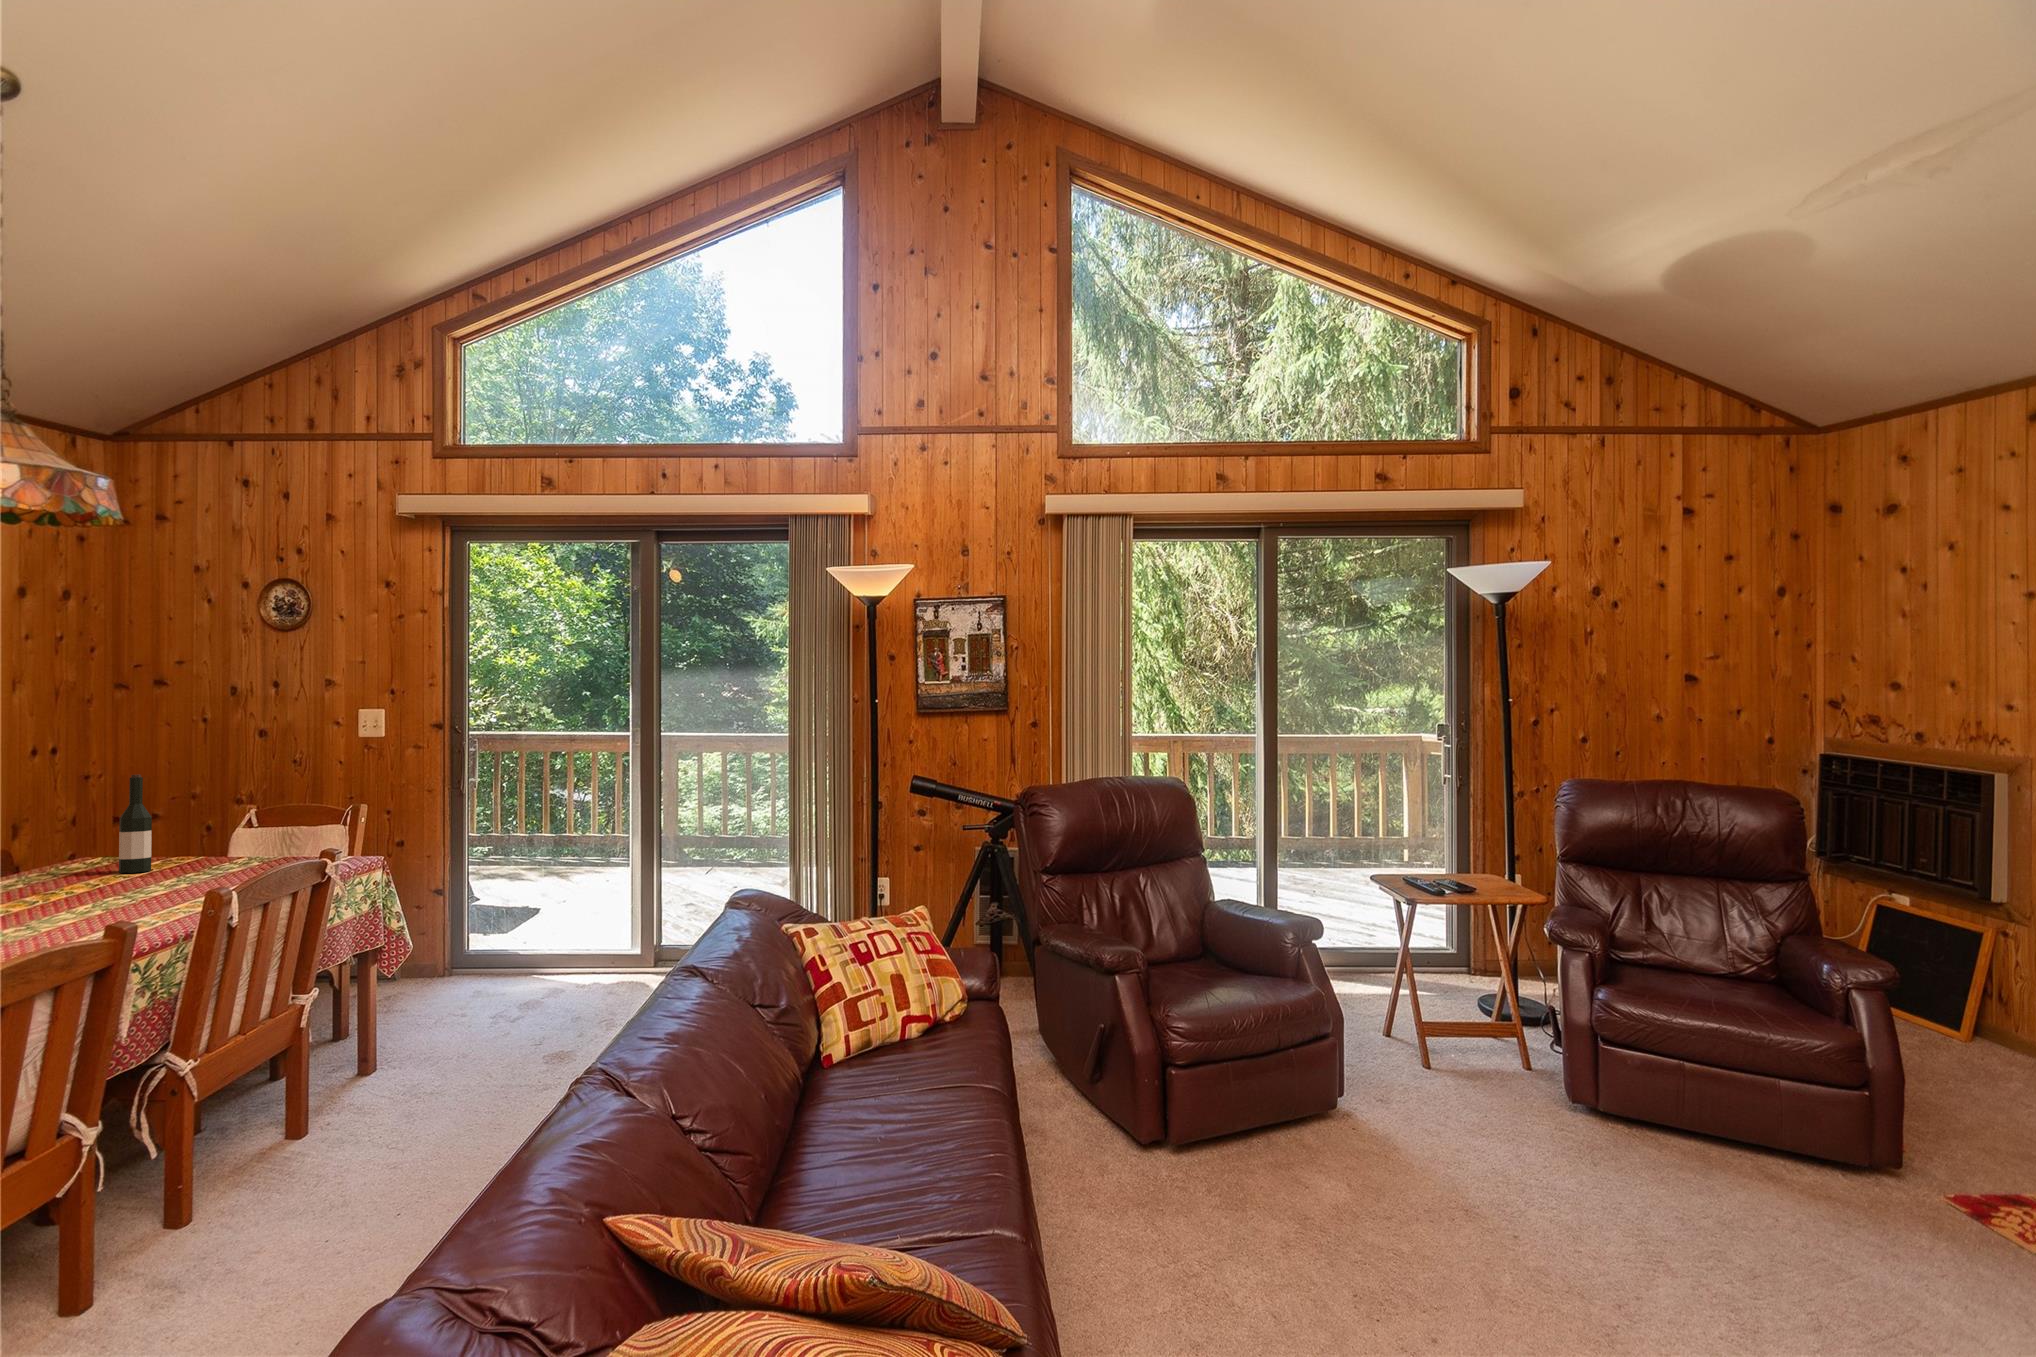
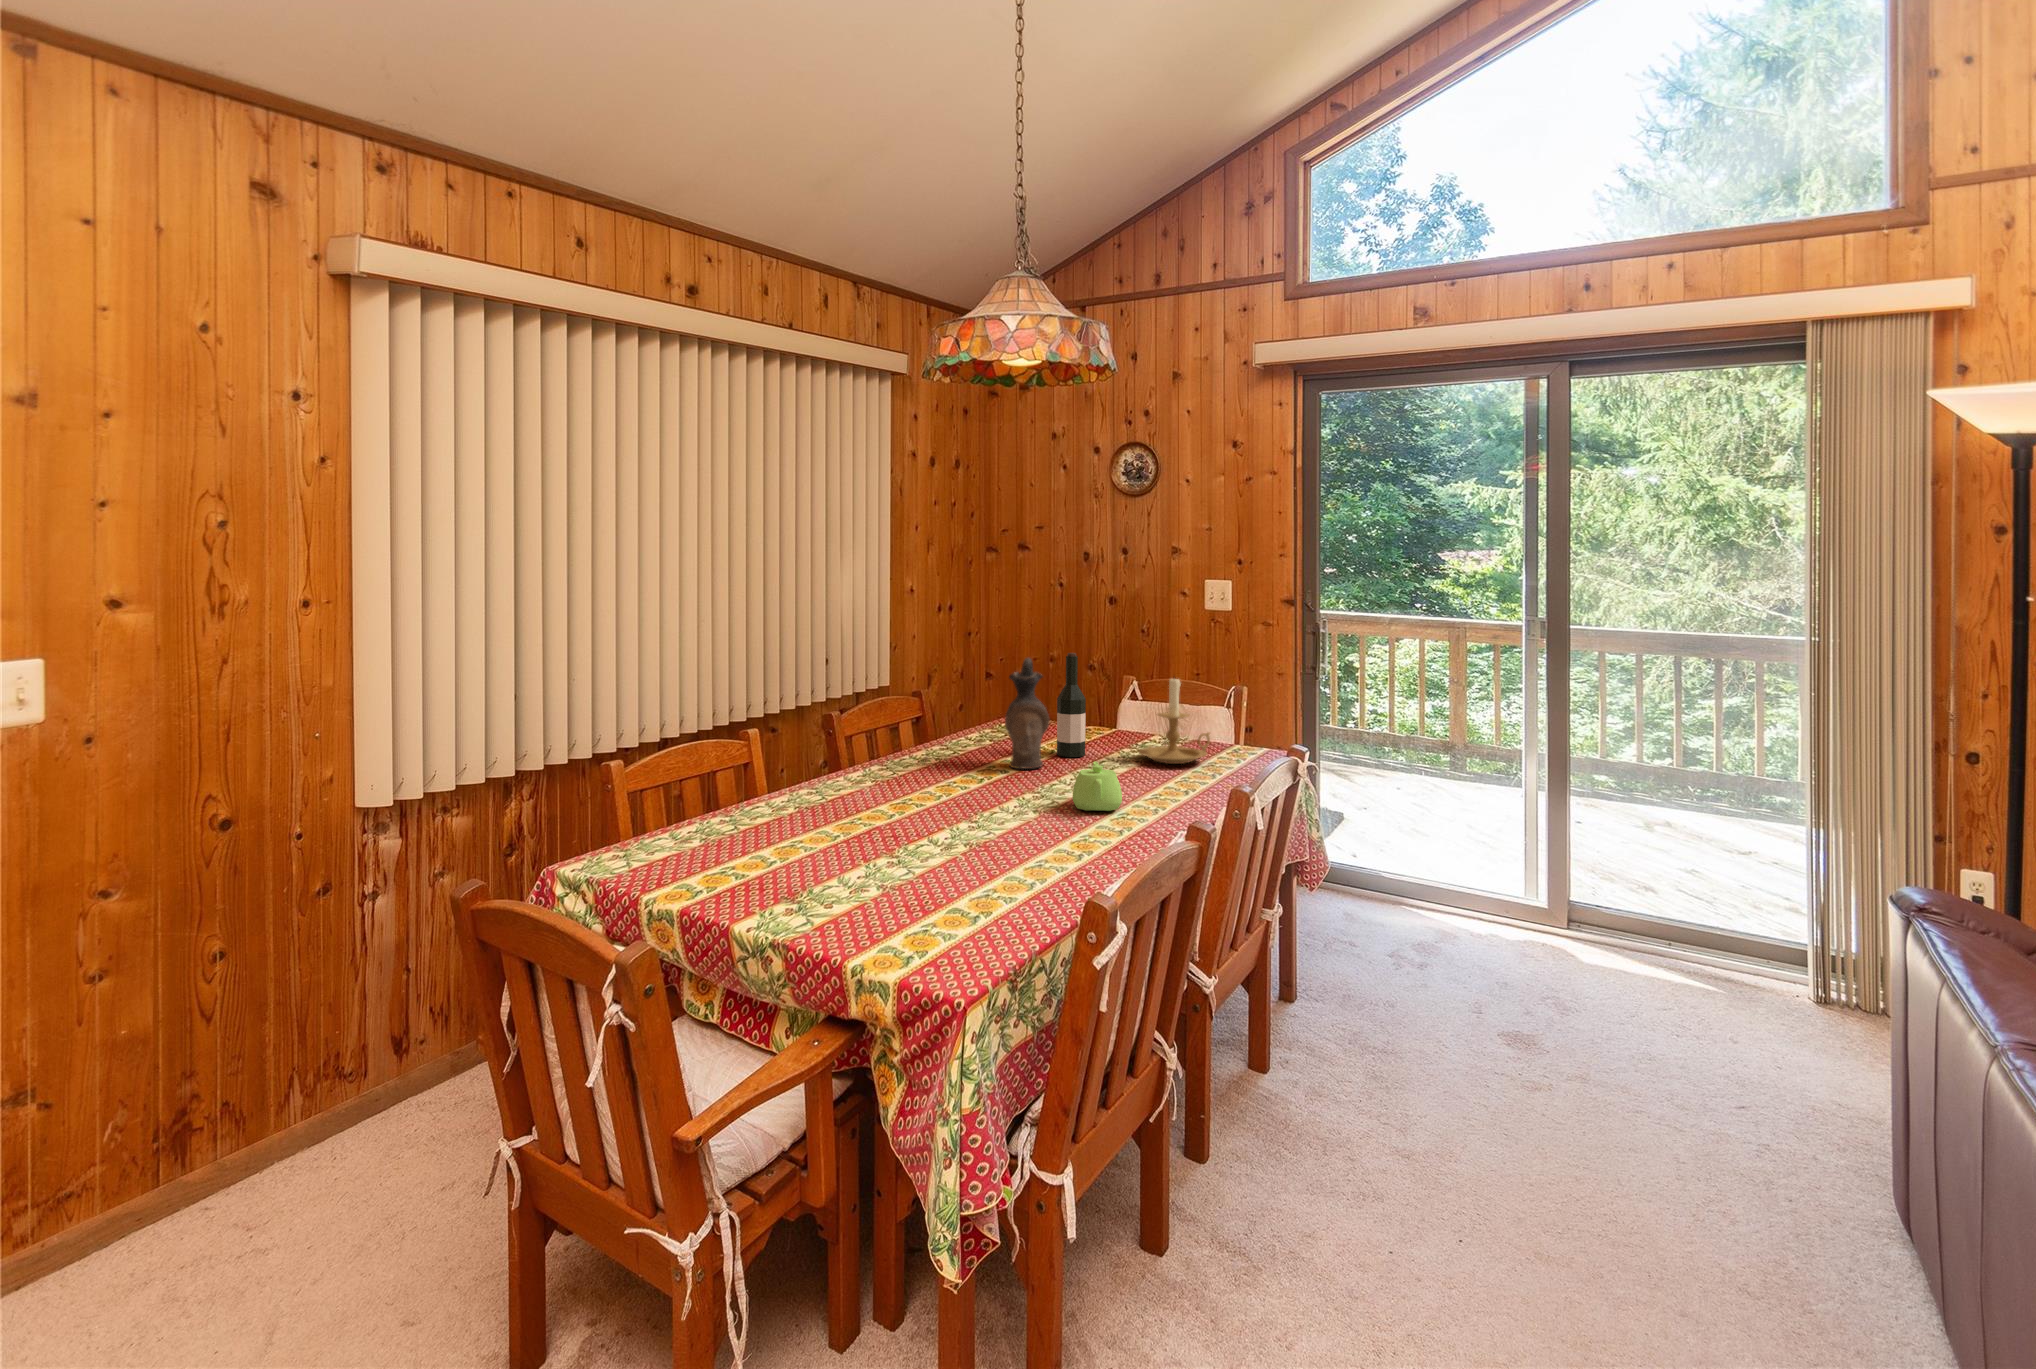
ceramic pitcher: none [43,779,96,883] -> present [1005,658,1049,769]
candle holder: none [208,790,291,870] -> present [1139,678,1210,764]
teapot: none [91,863,146,903] -> present [1072,761,1122,811]

